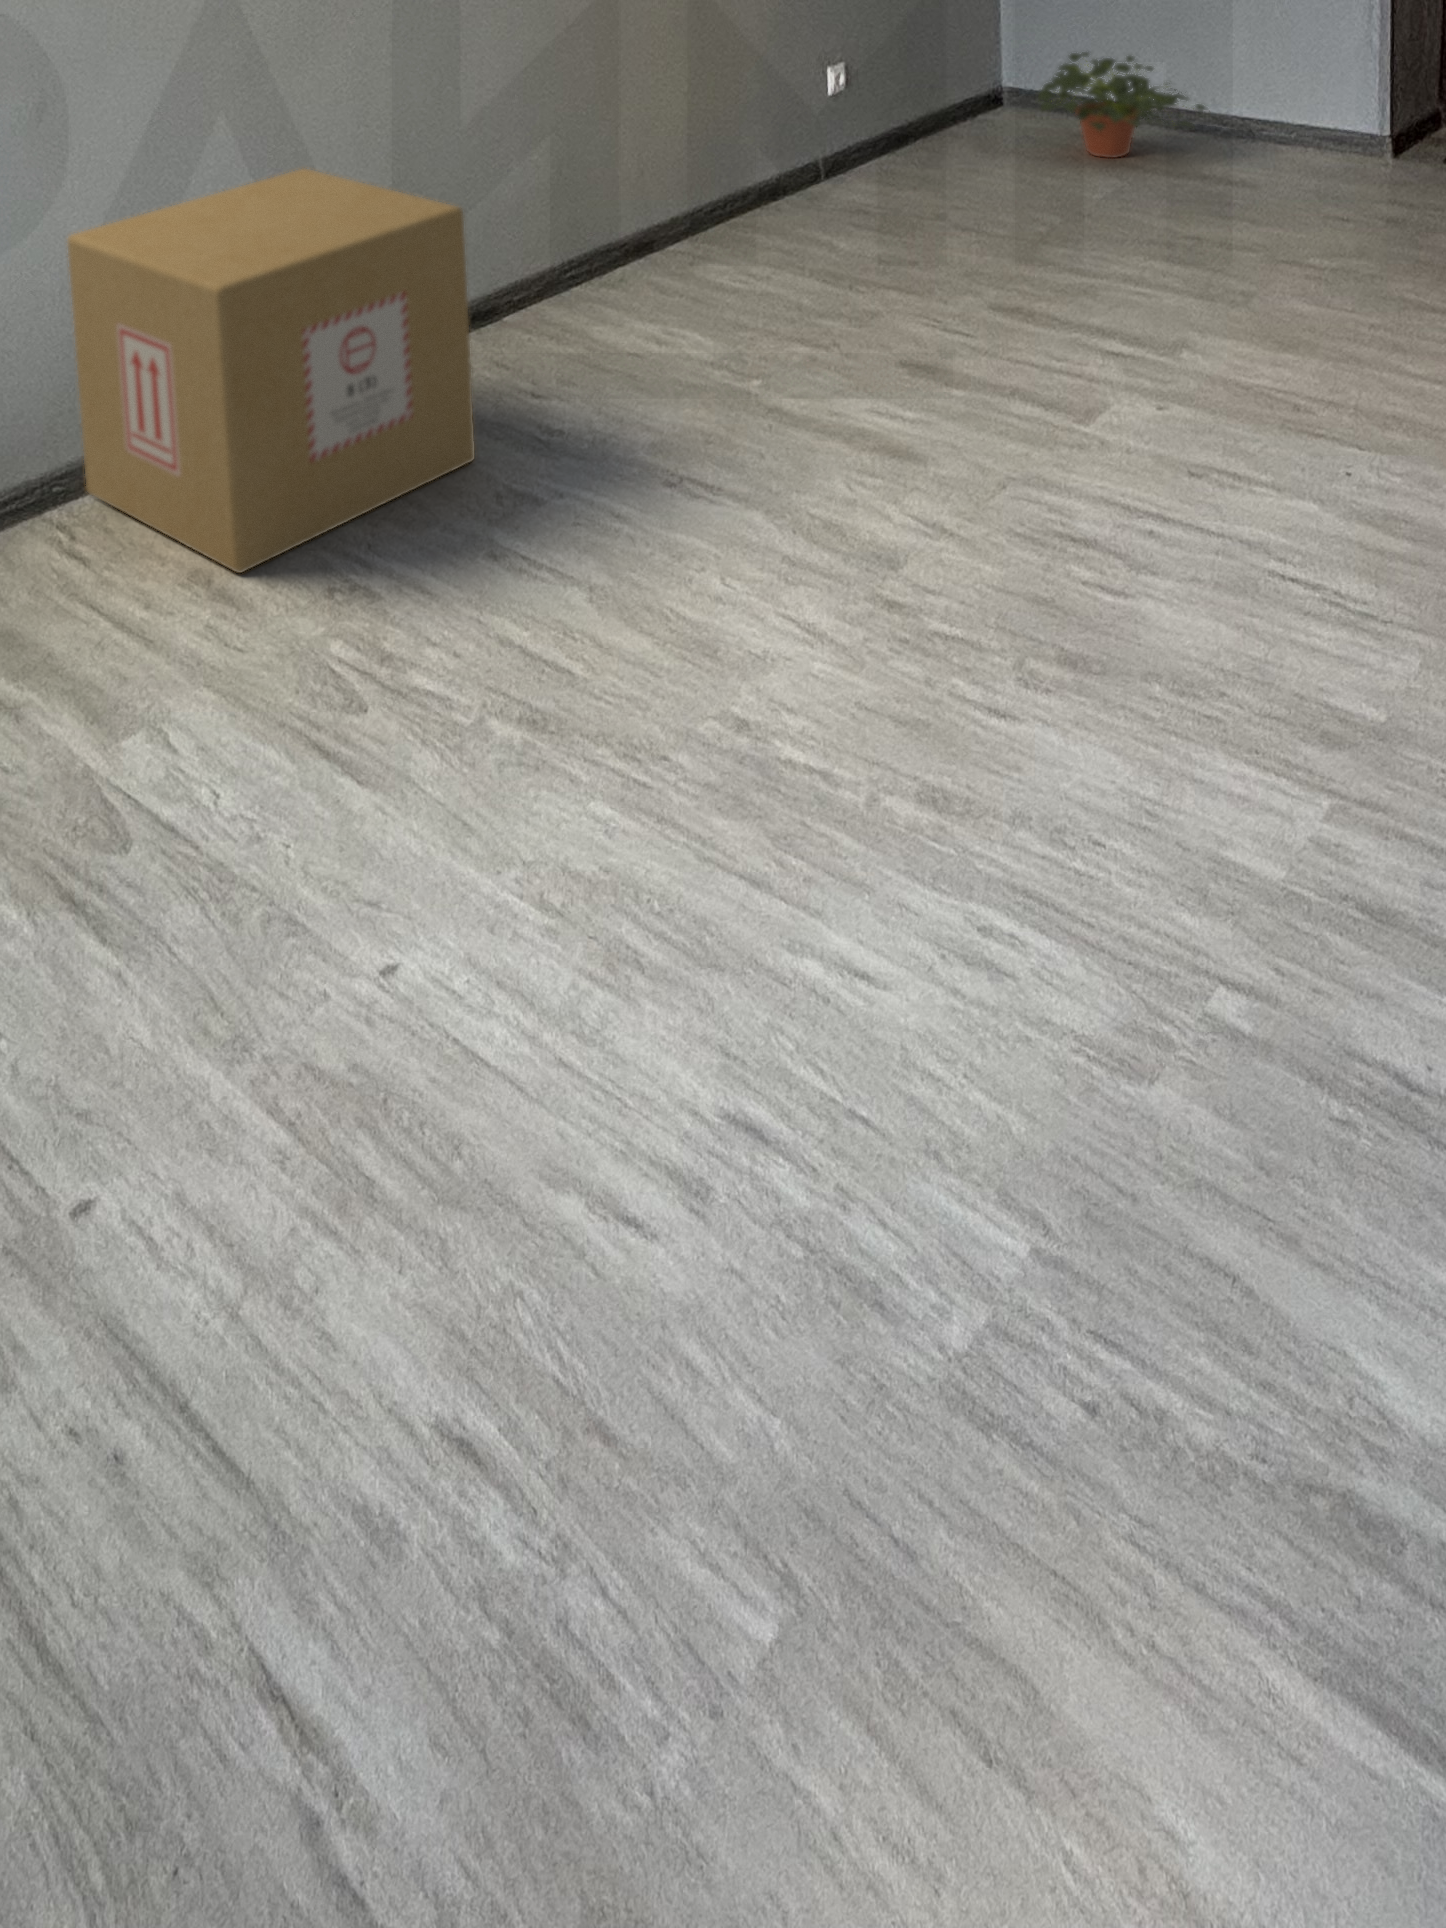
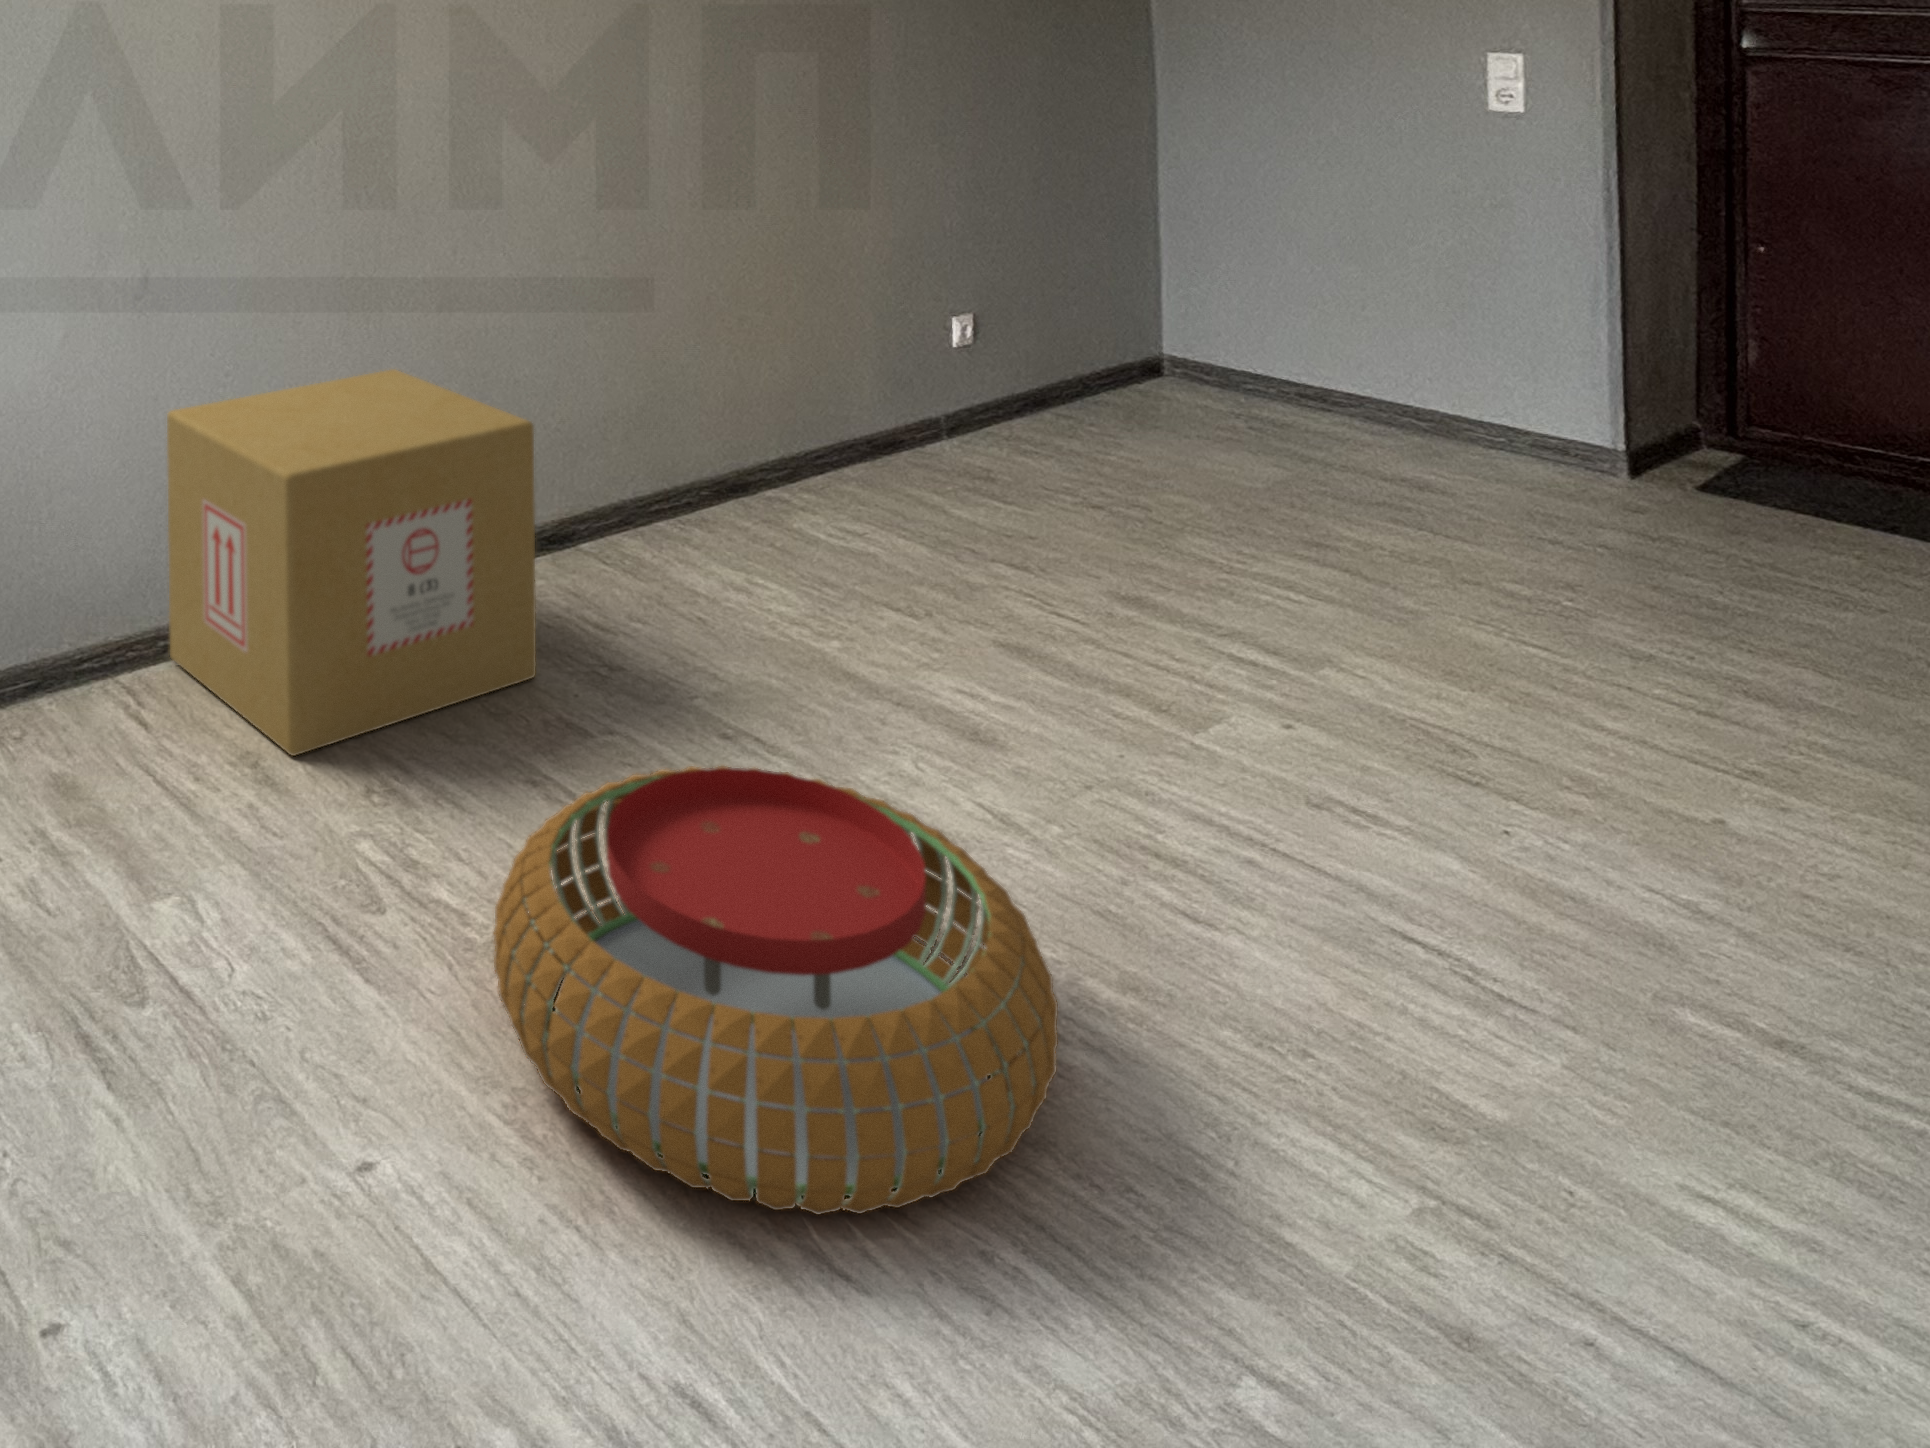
potted plant: present [1038,52,1206,158] -> none [1192,322,1397,441]
pouf: none [491,516,1030,924] -> present [494,766,1058,1214]

